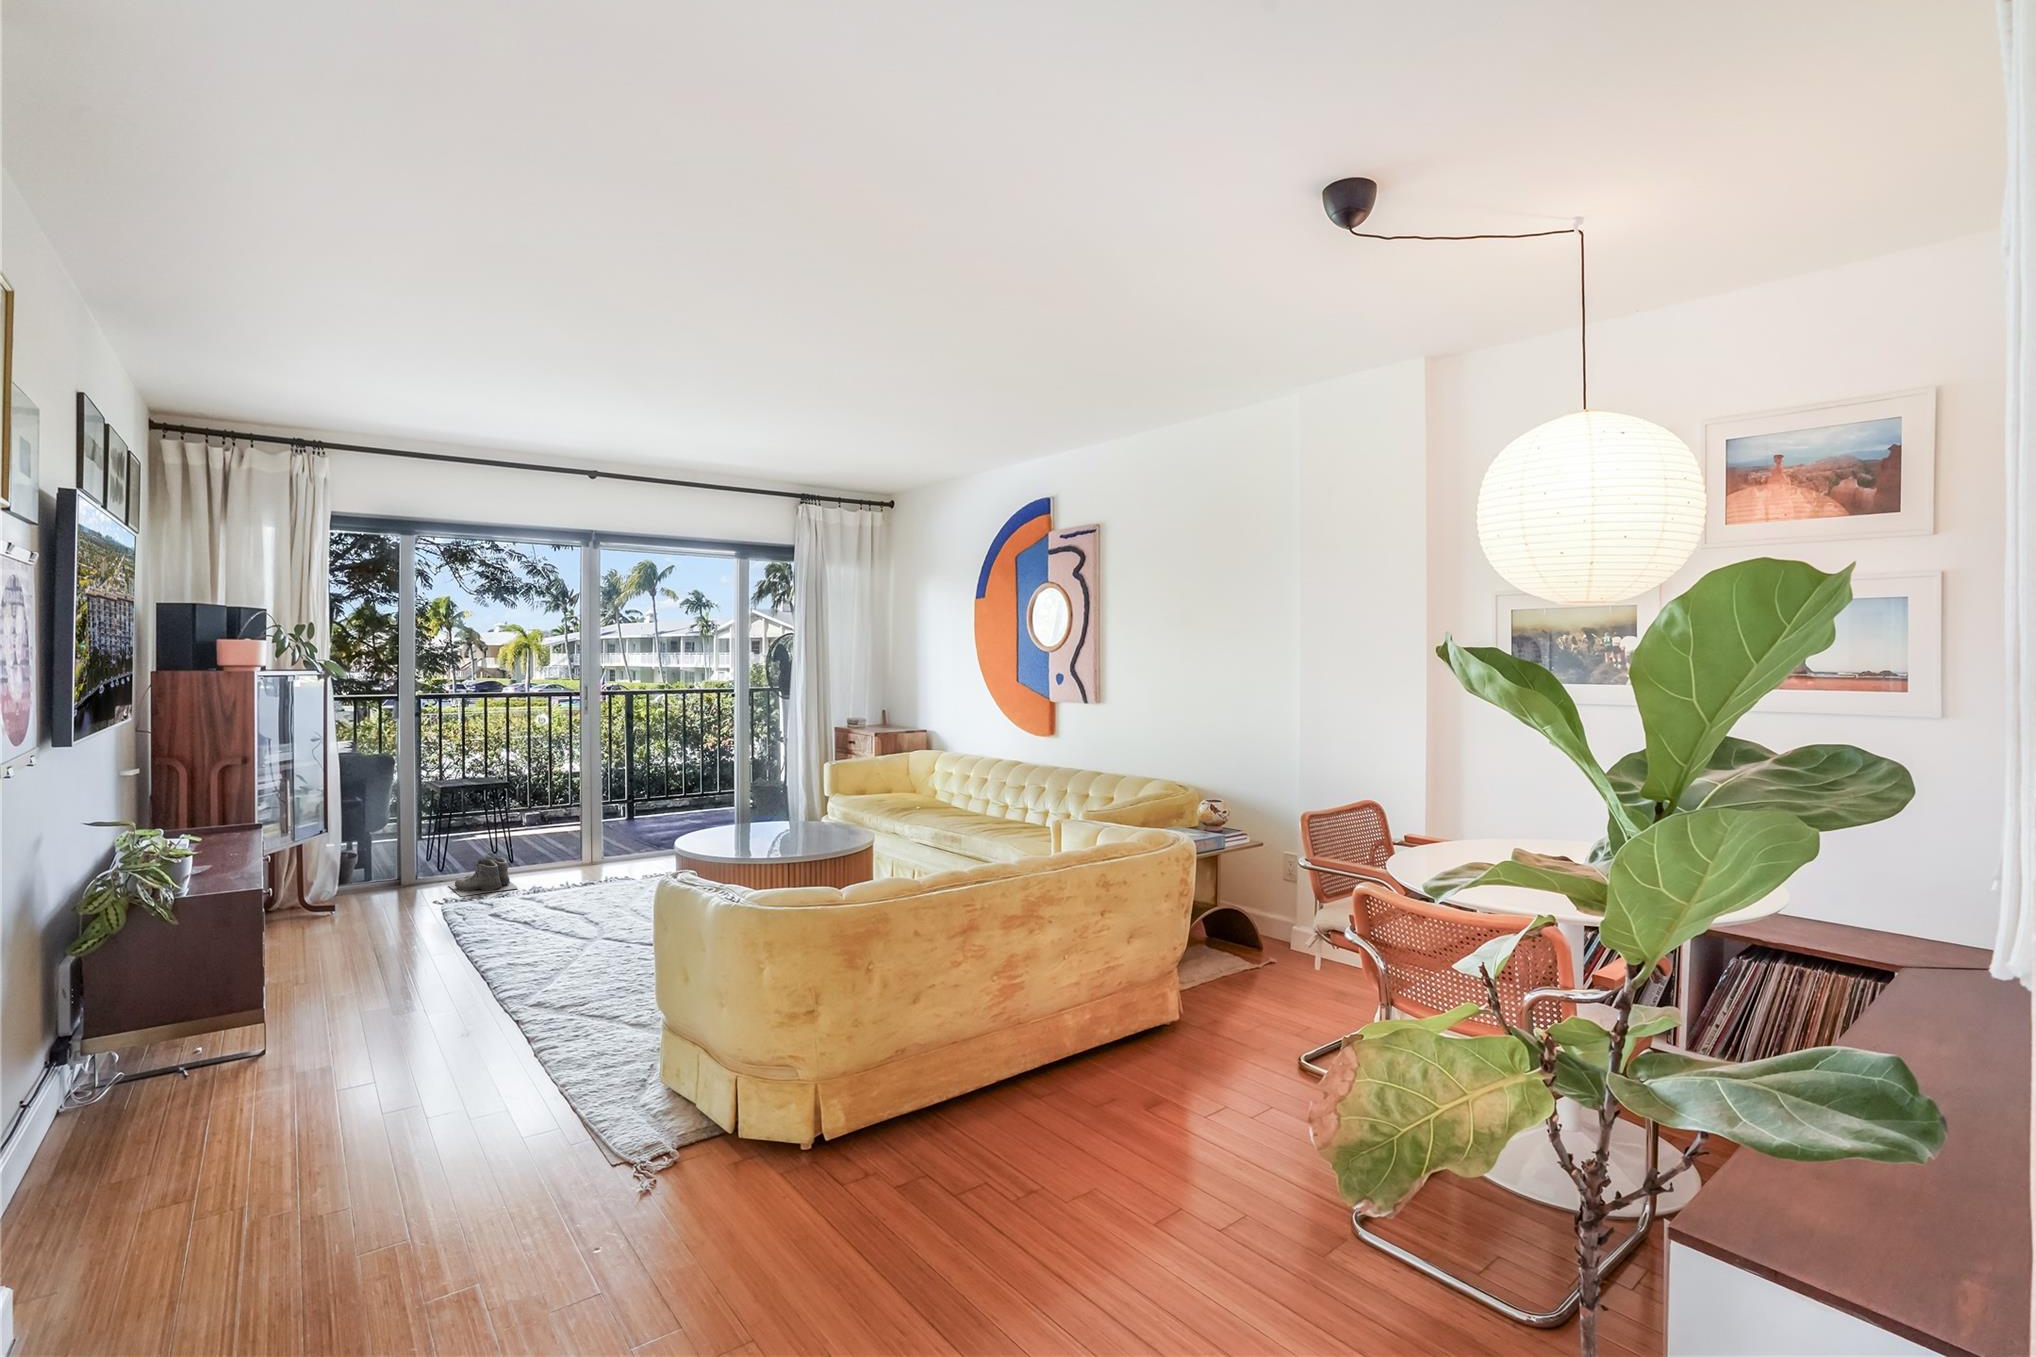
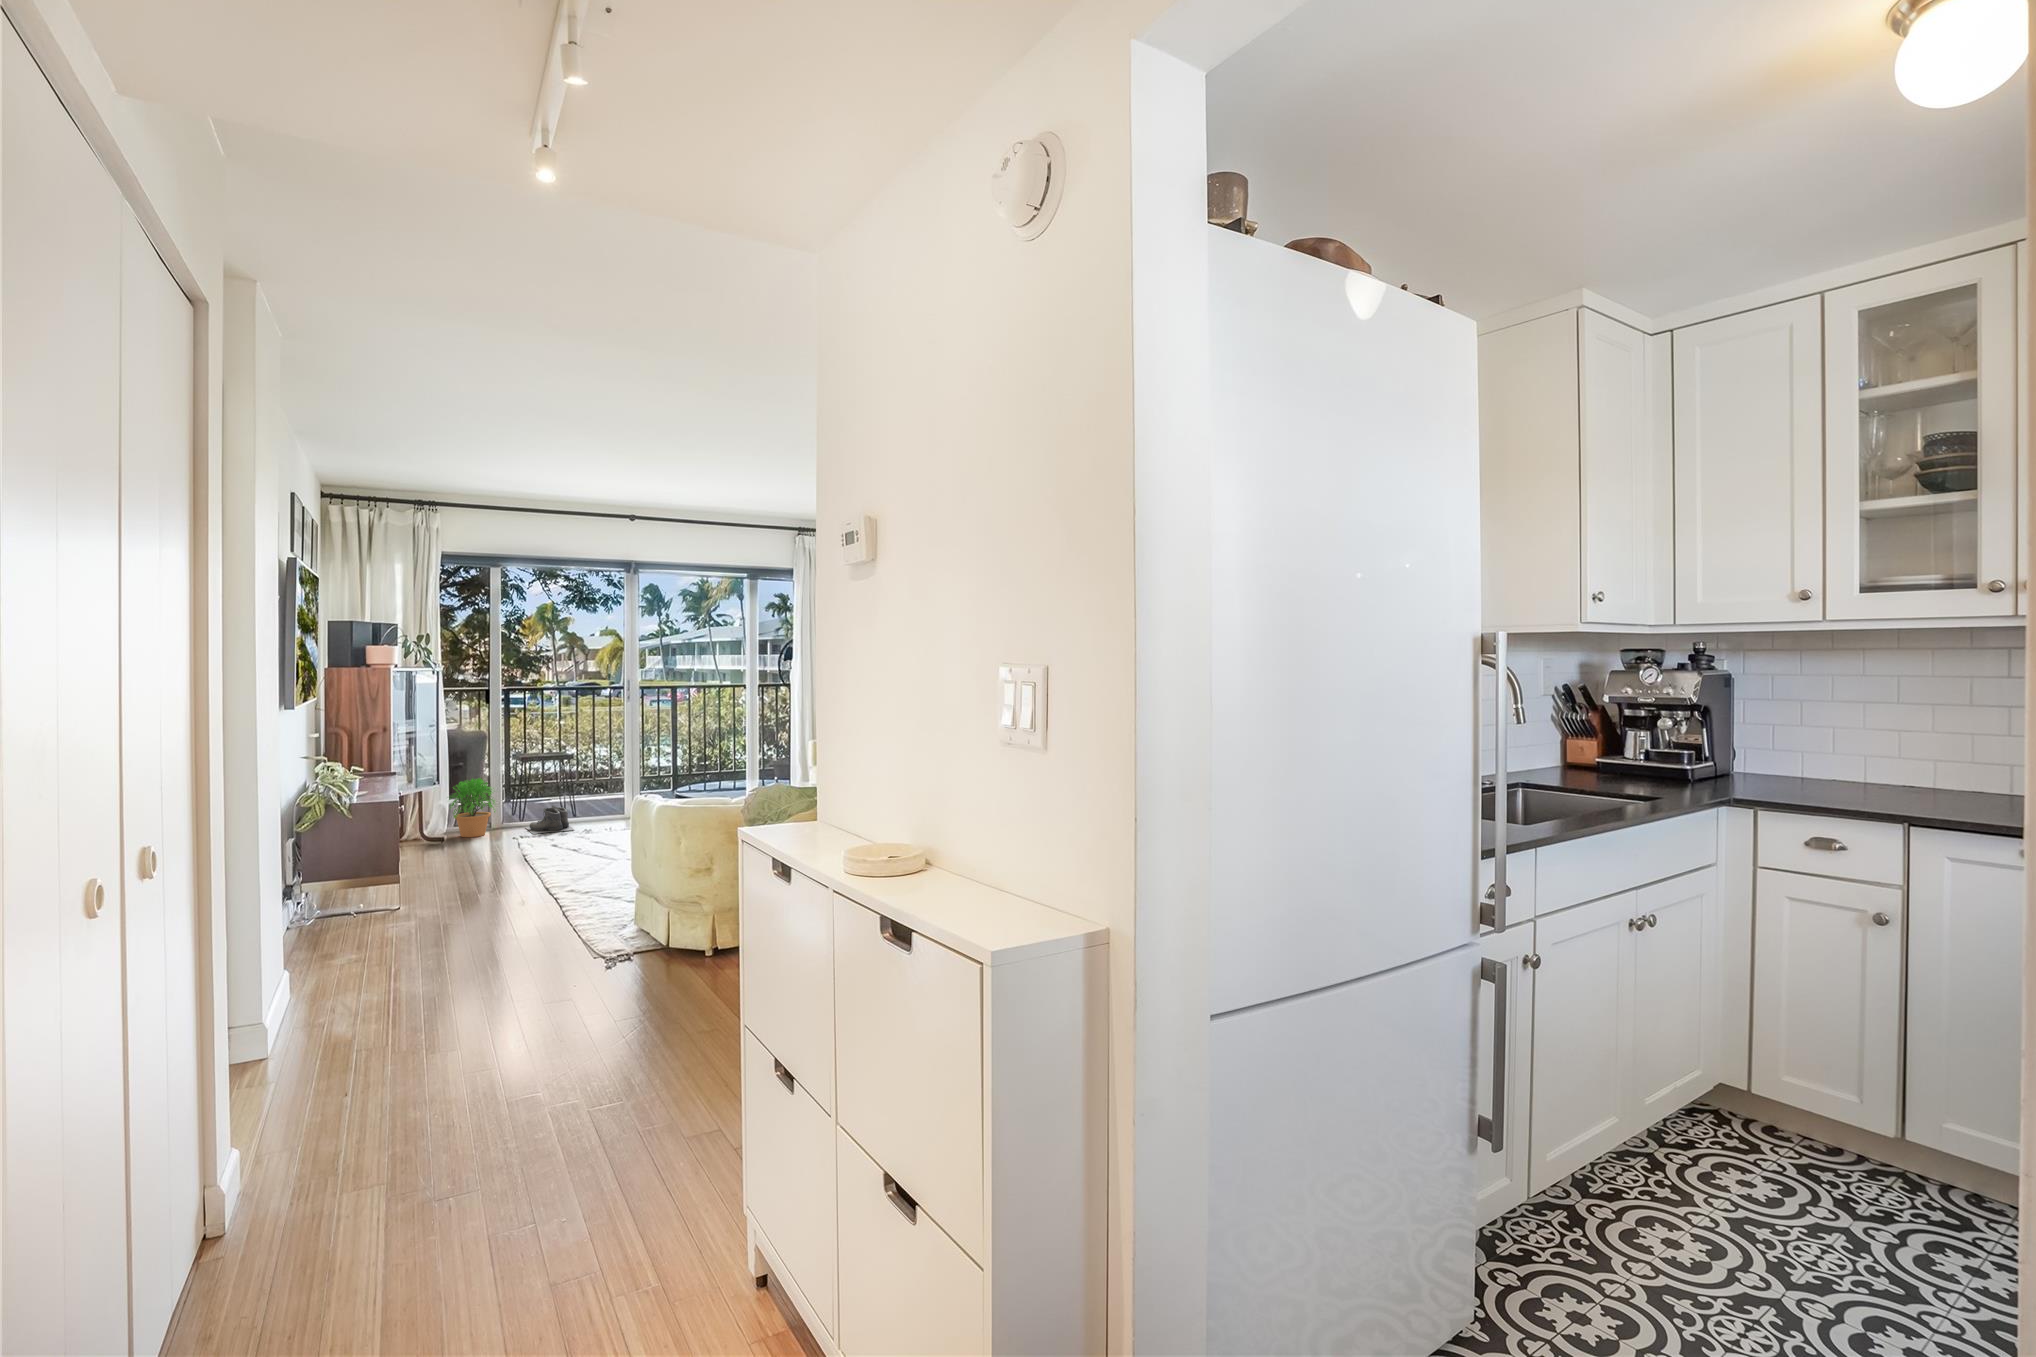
potted plant: none [334,819,416,904] -> present [450,778,495,837]

